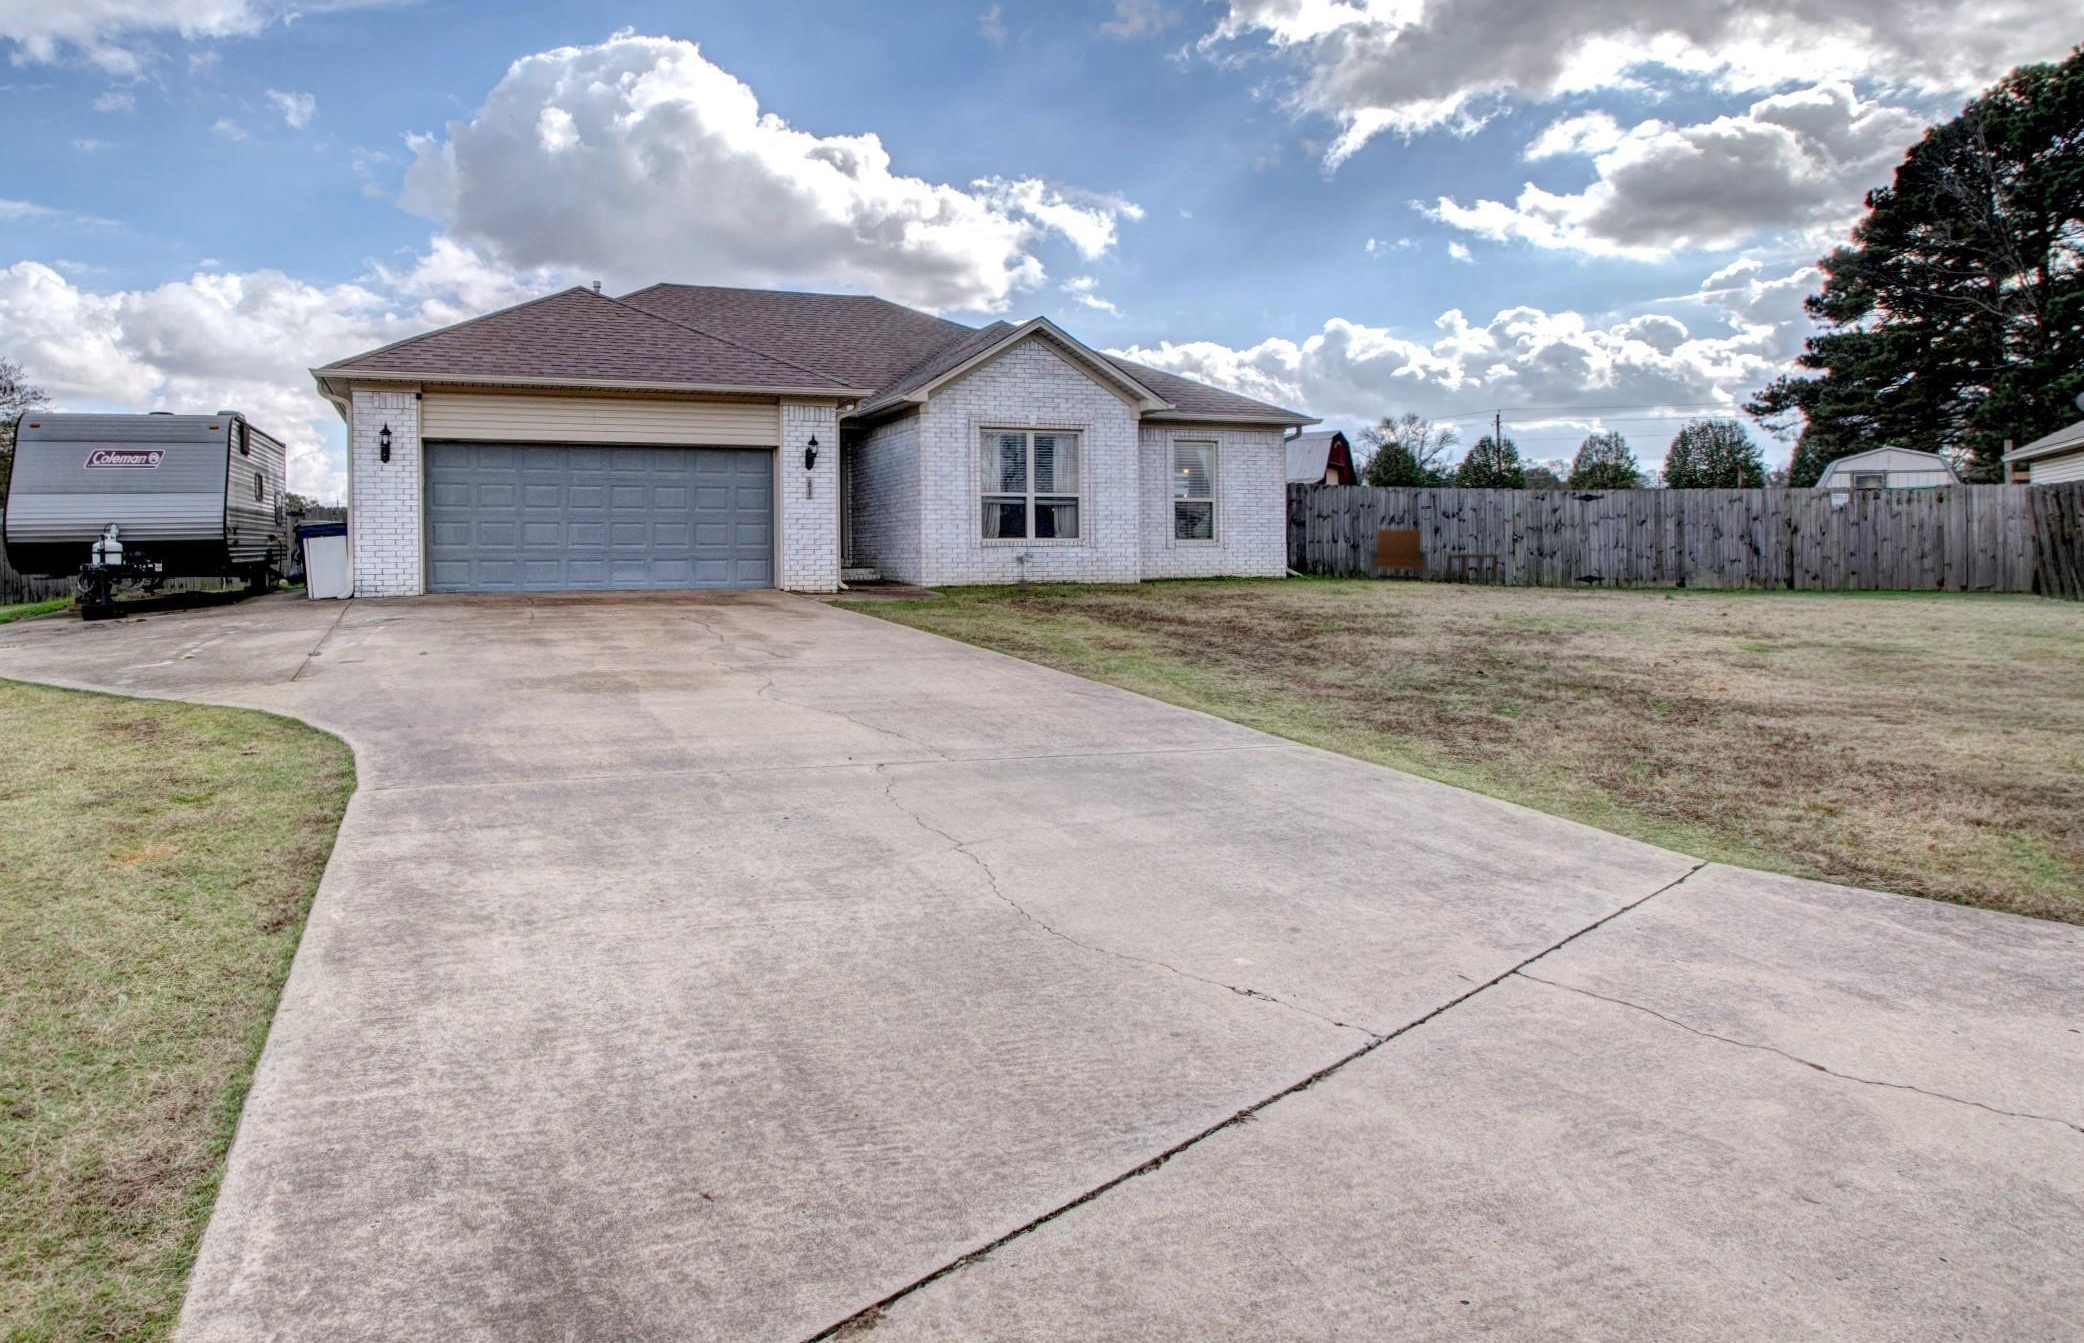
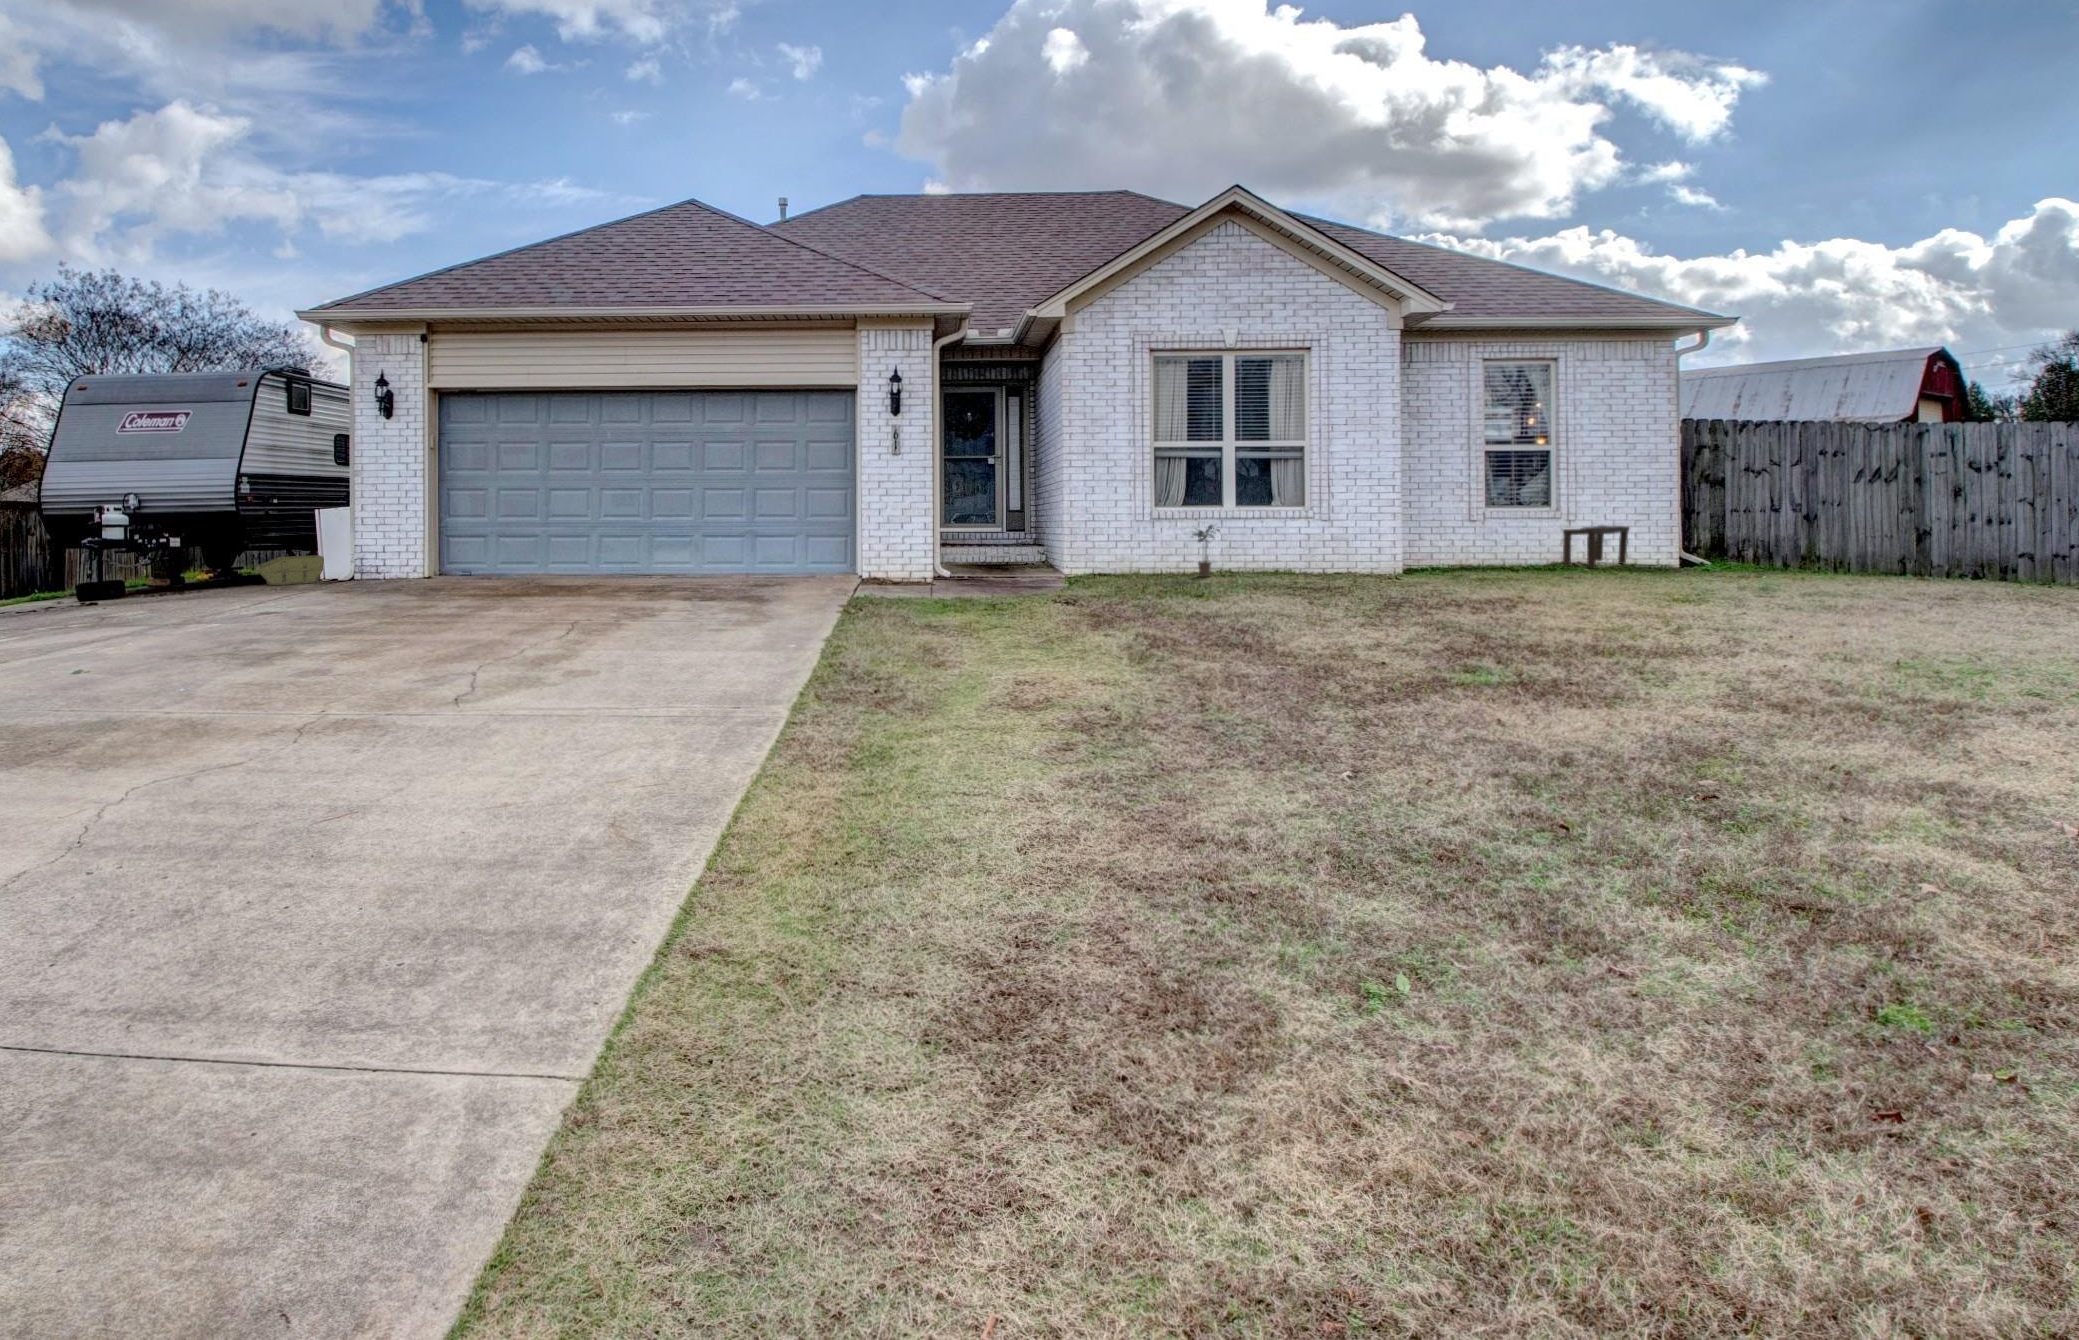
lounge chair: present [1369,529,1430,580] -> none [1826,490,1934,570]
bench: present [1446,554,1500,580] -> present [1563,525,1629,568]
storage bin: none [268,582,329,609] -> present [256,555,324,586]

